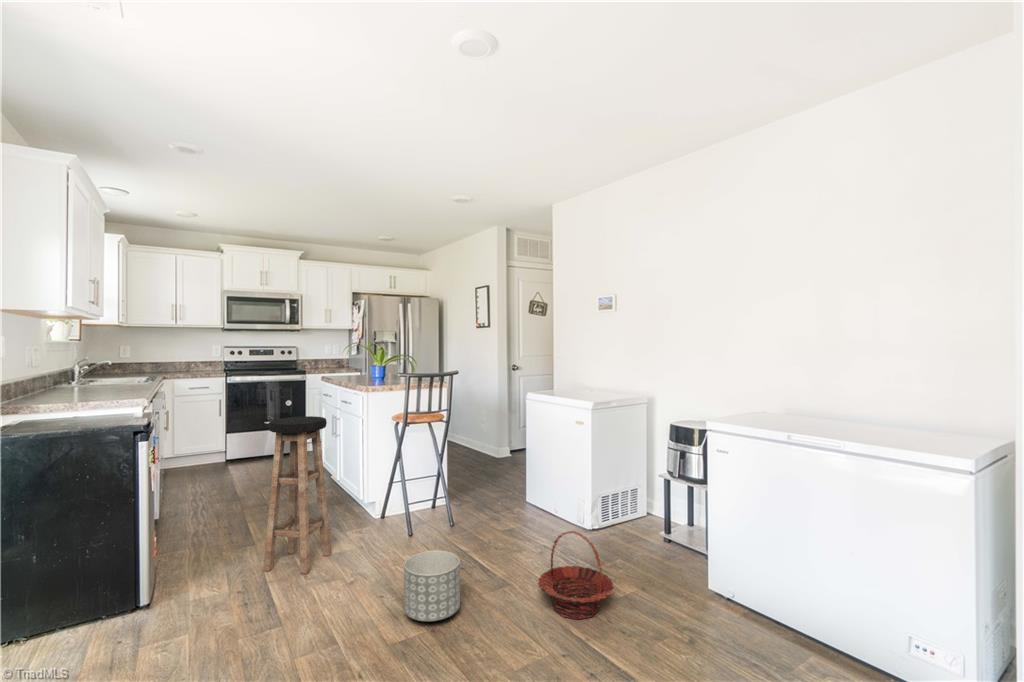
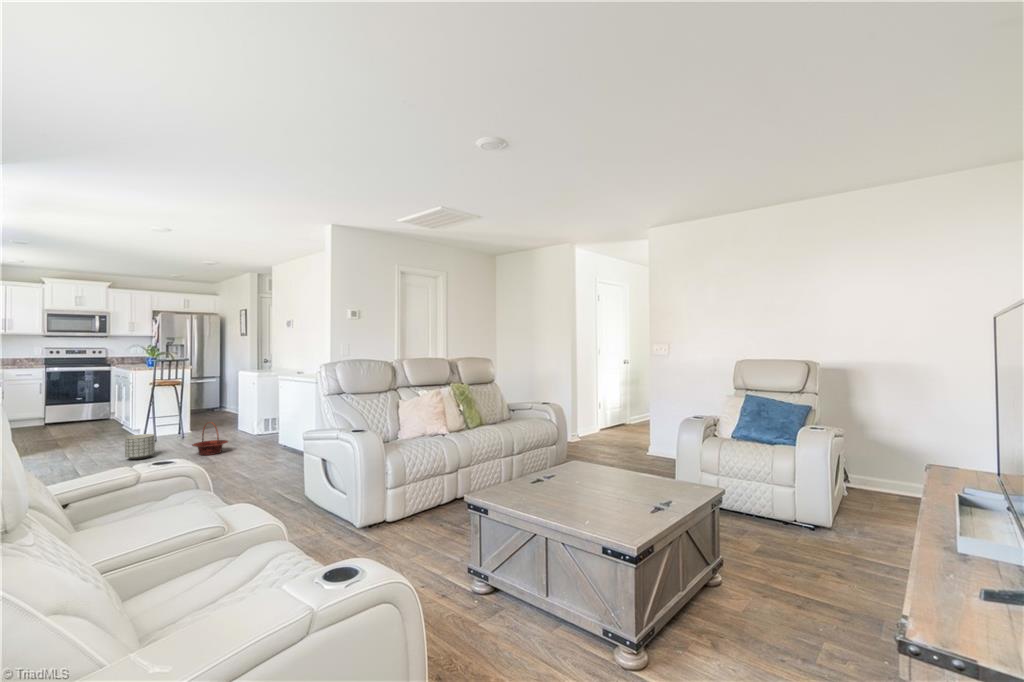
bar stool: present [263,416,331,574] -> none [59,381,101,455]

